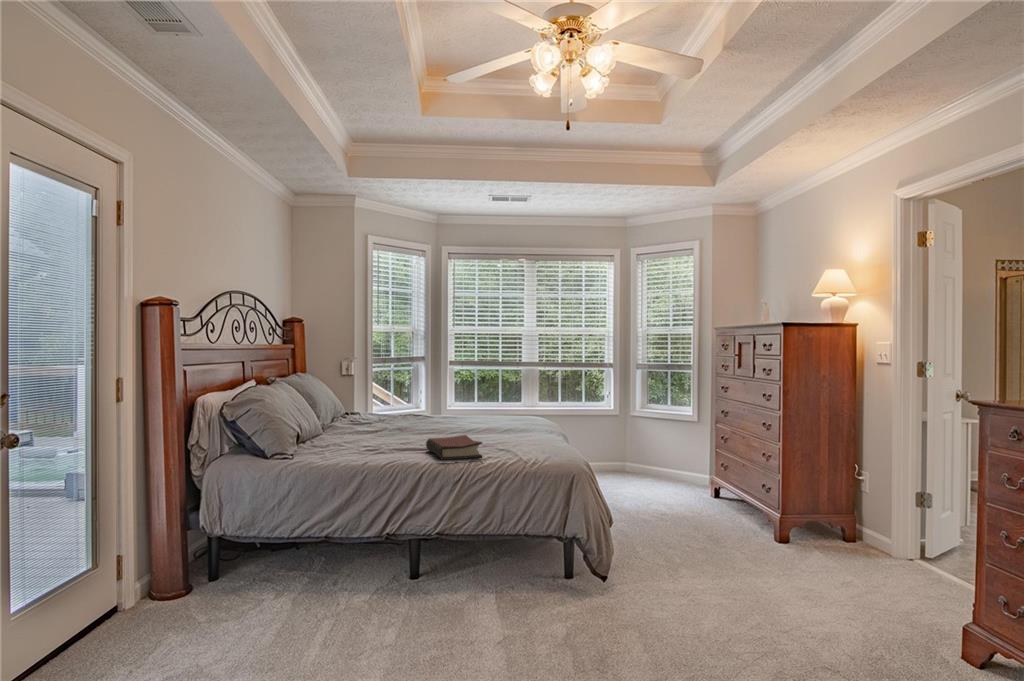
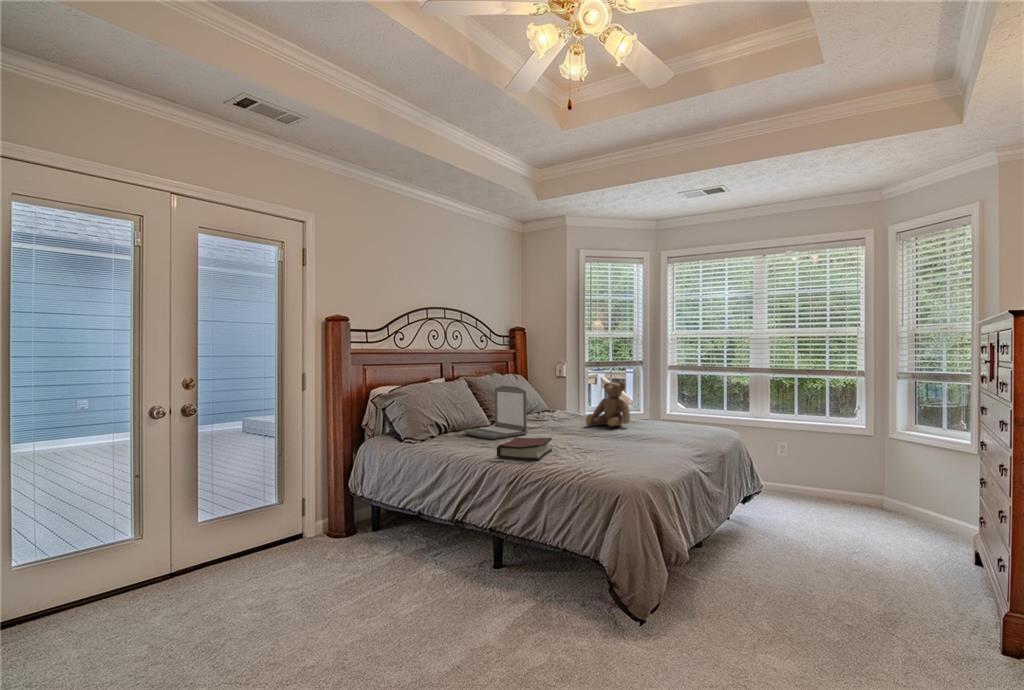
teddy bear: none [423,377,470,422] -> present [586,382,630,427]
laptop: none [323,385,396,444] -> present [464,386,528,439]

